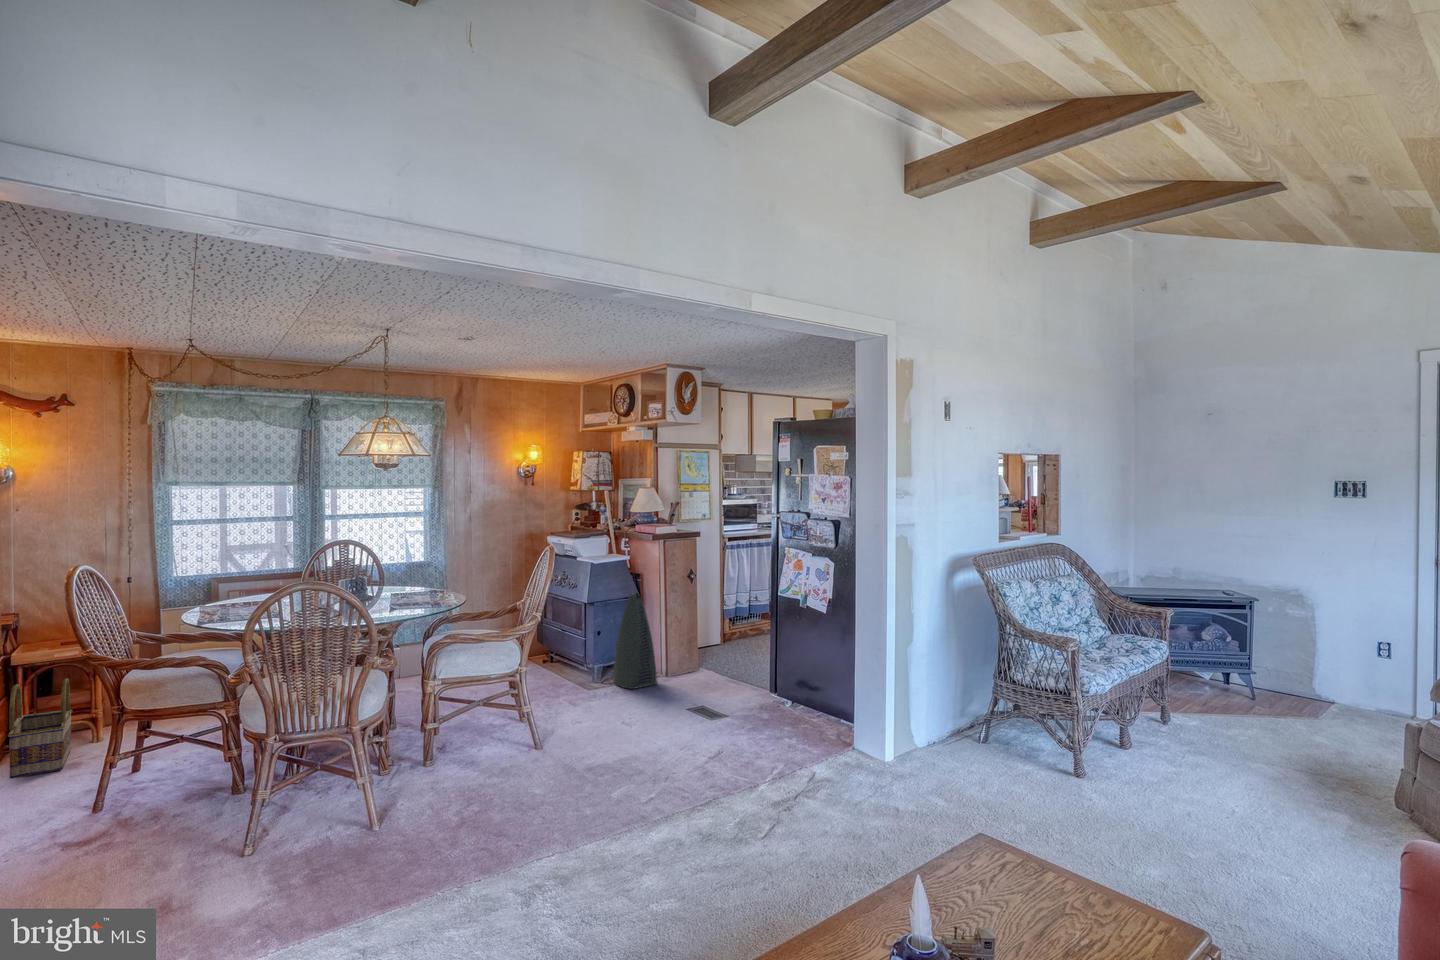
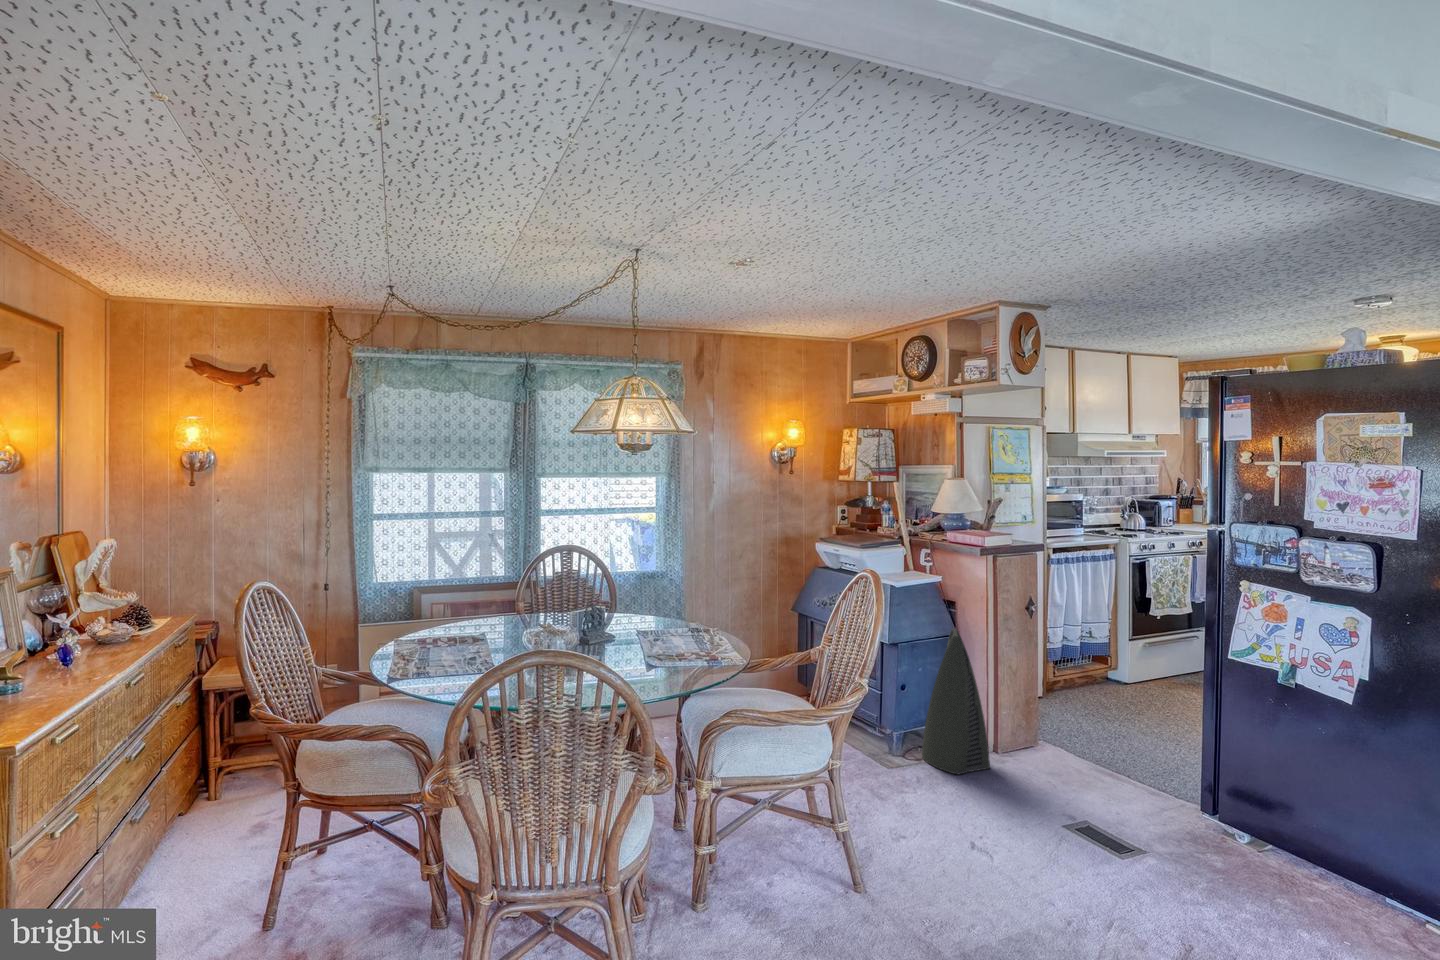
basket: present [8,678,73,778] -> none [167,726,252,863]

